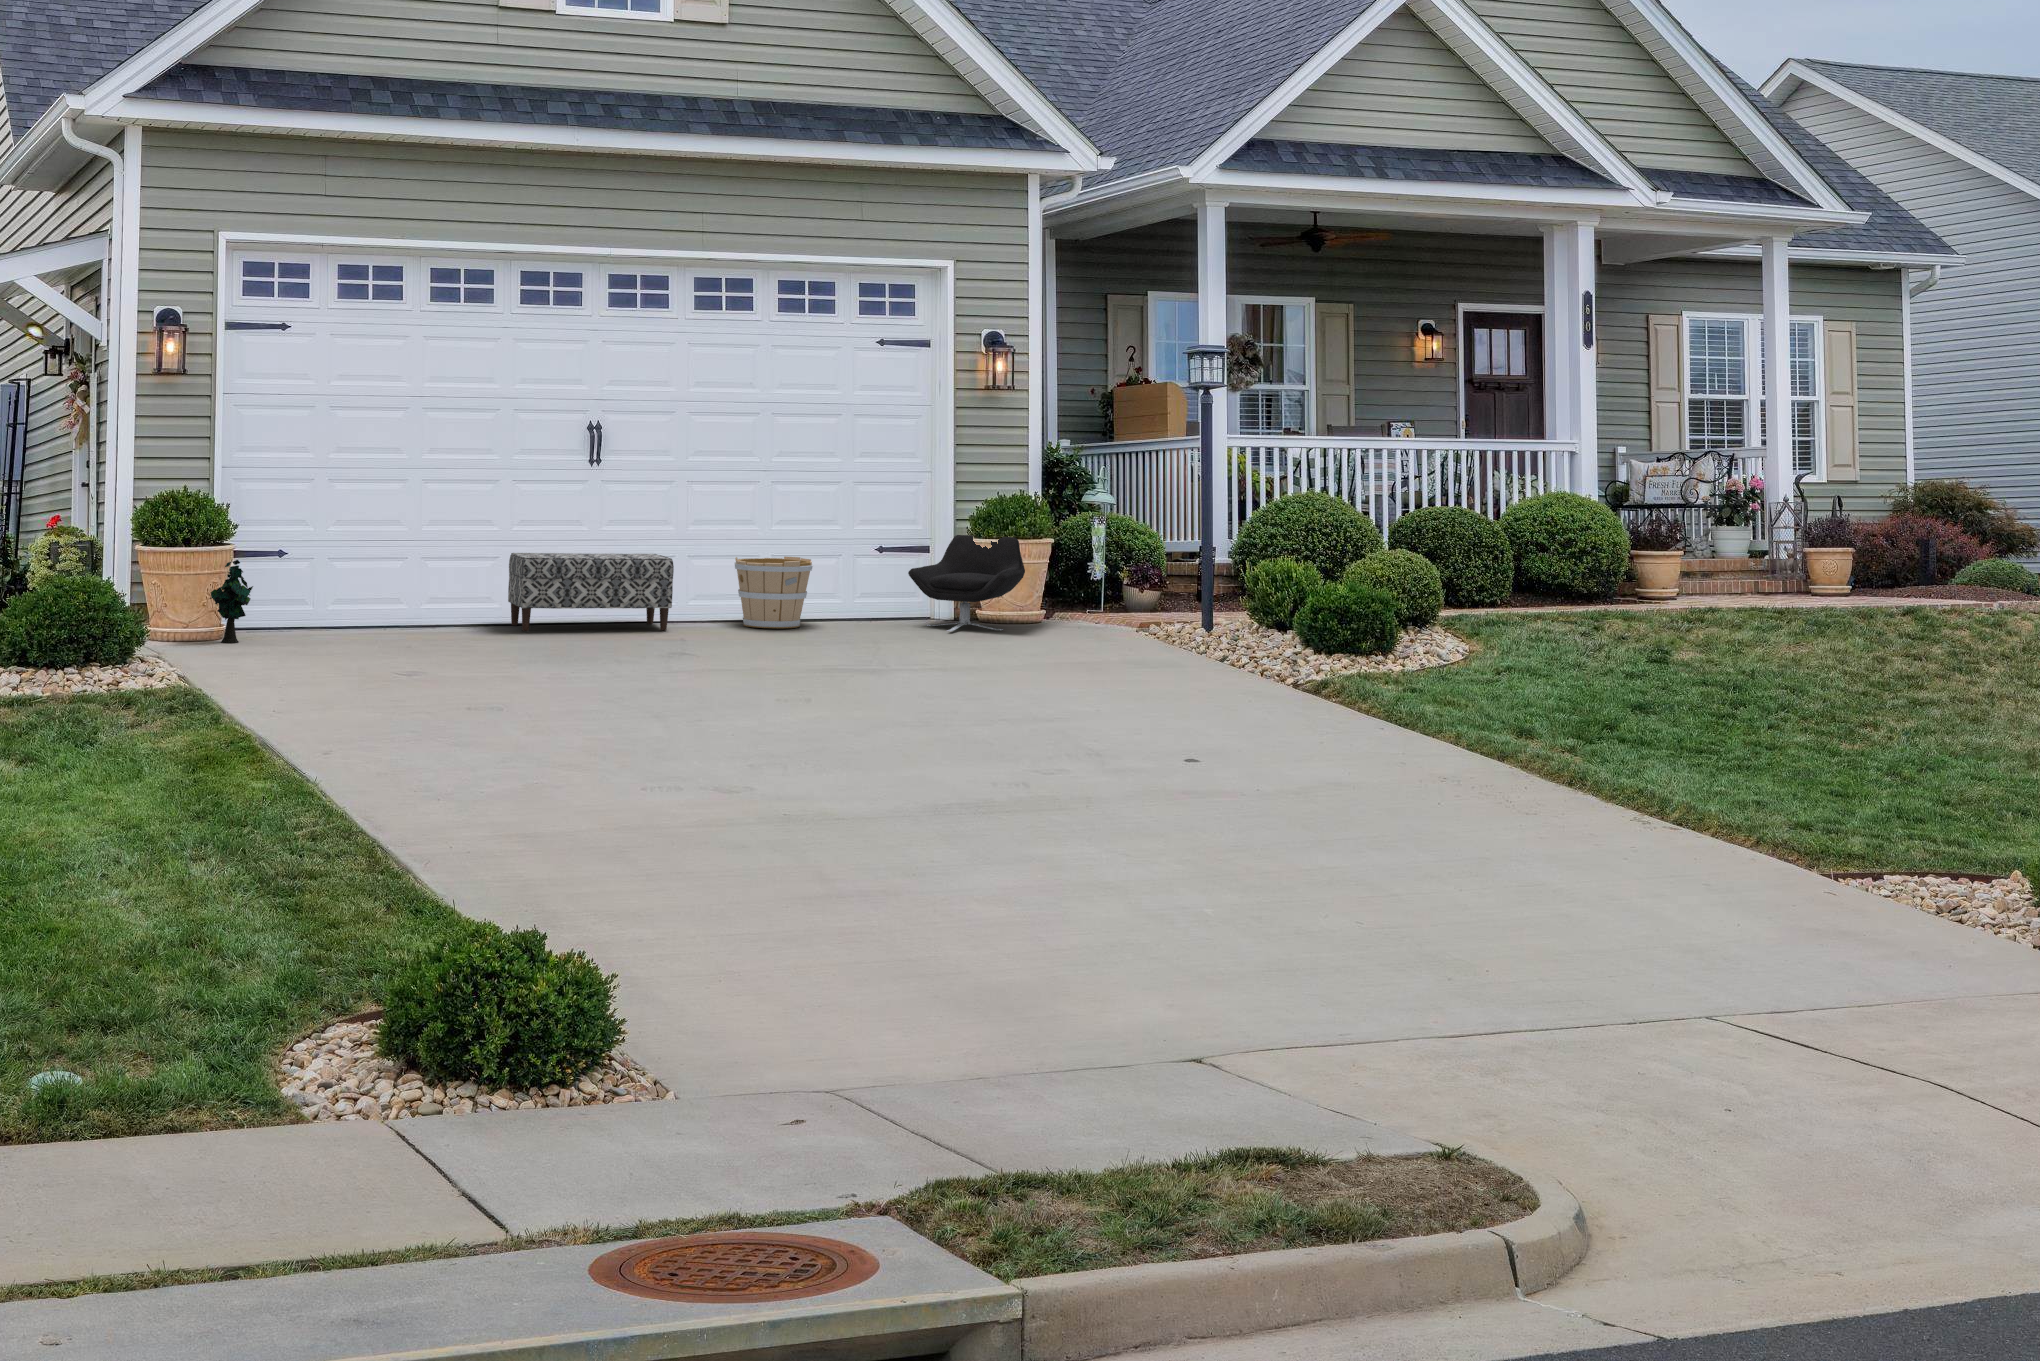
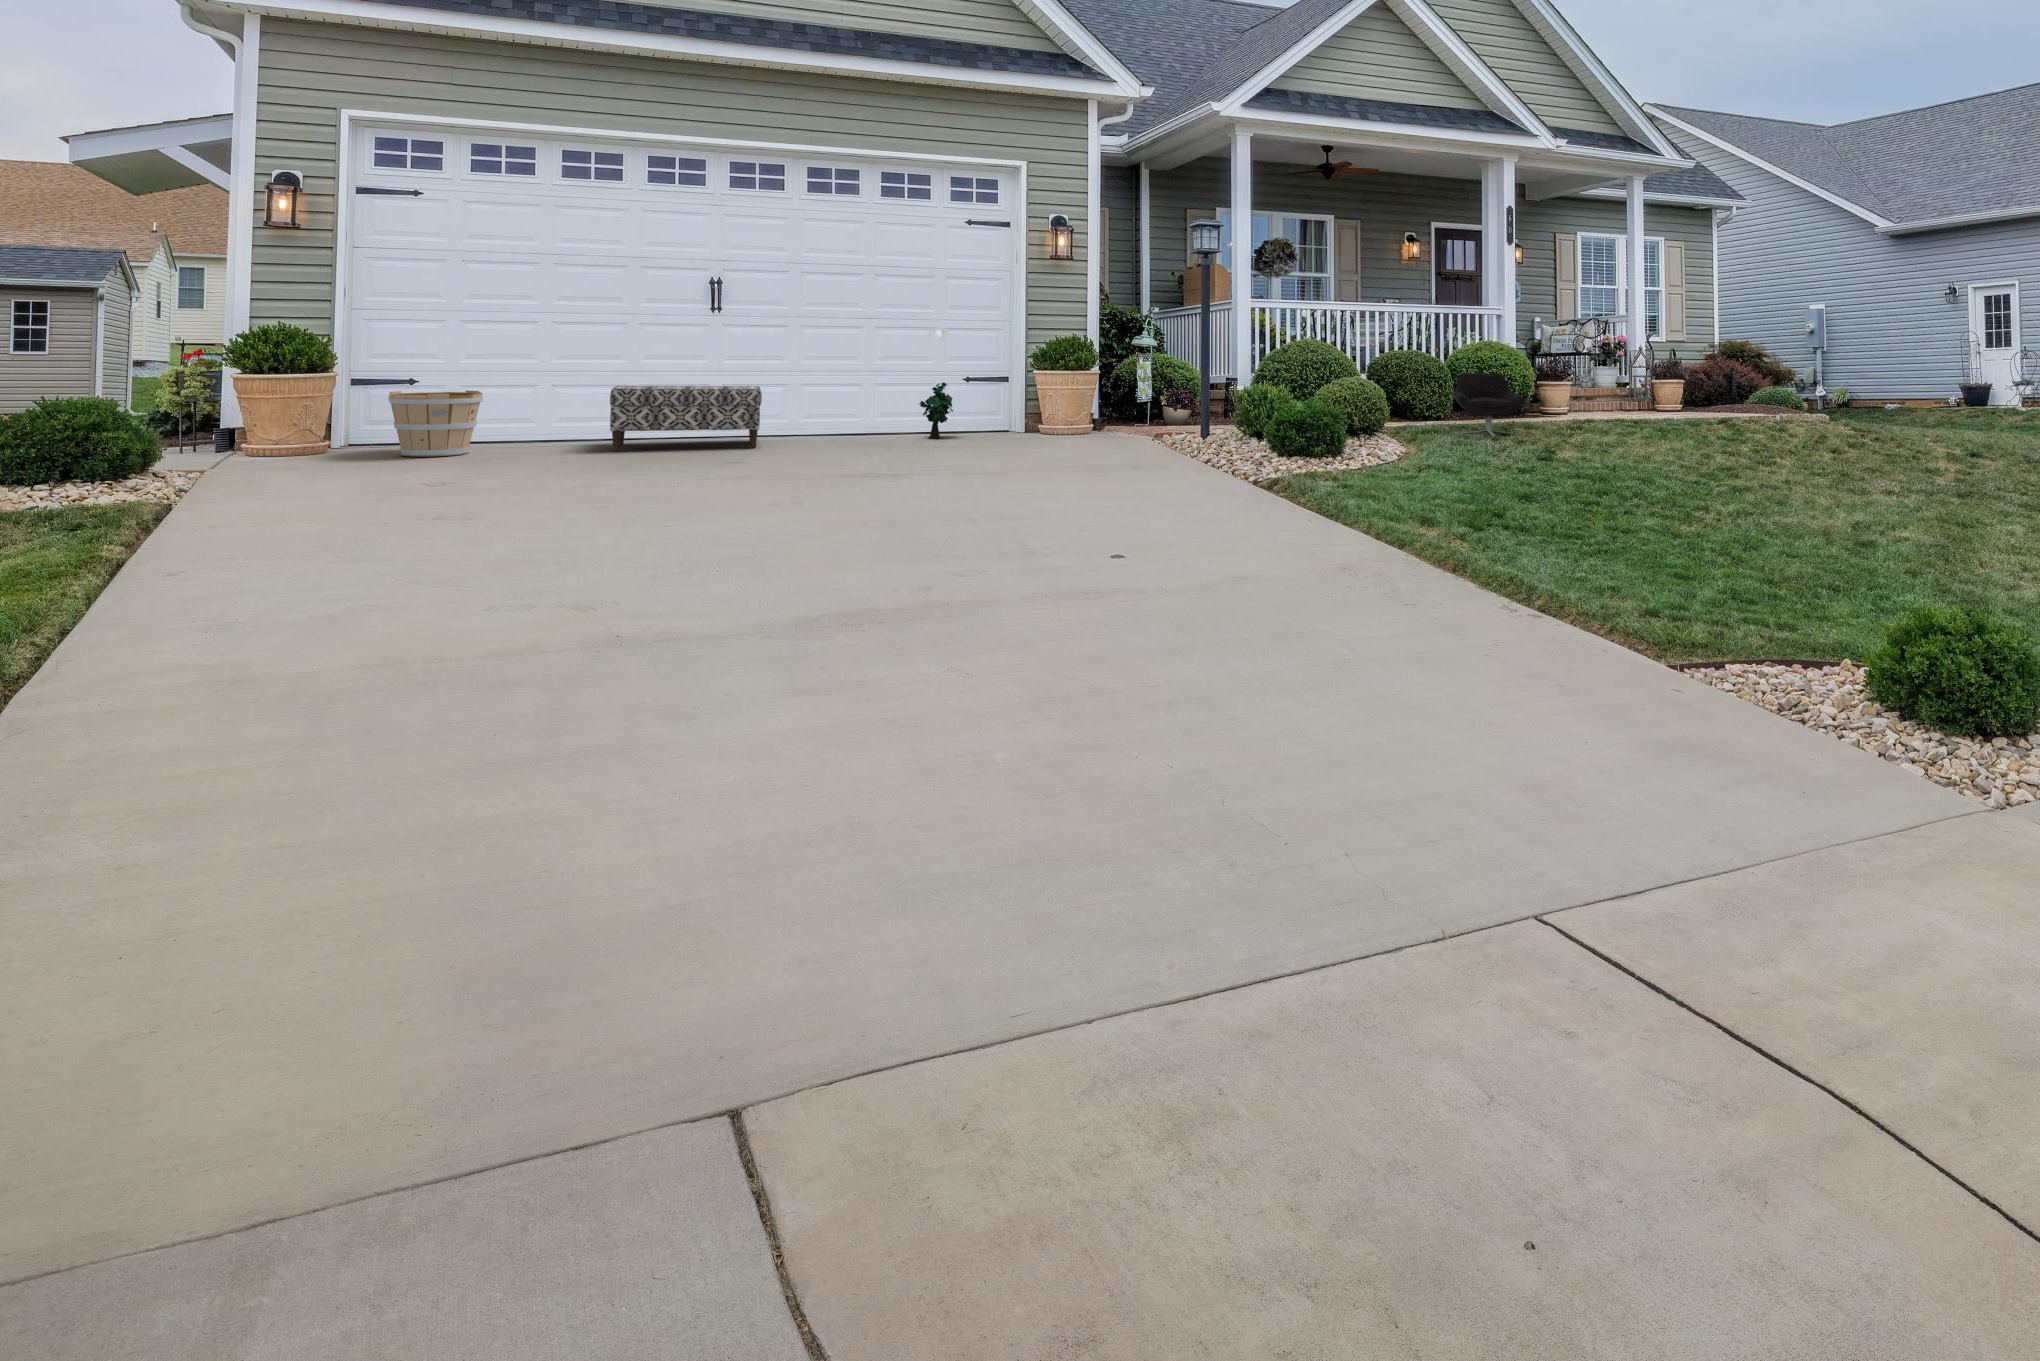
lounge chair: present [908,535,1025,631] -> present [1454,373,1525,436]
wooden bucket: present [734,556,813,628] -> present [388,391,483,457]
decorative plant: present [210,560,253,643] -> present [920,382,953,439]

